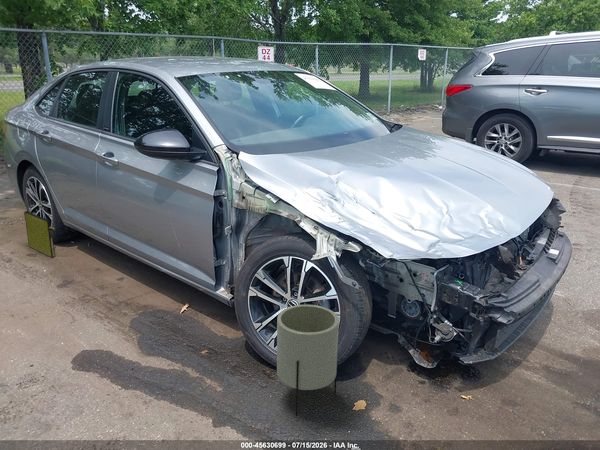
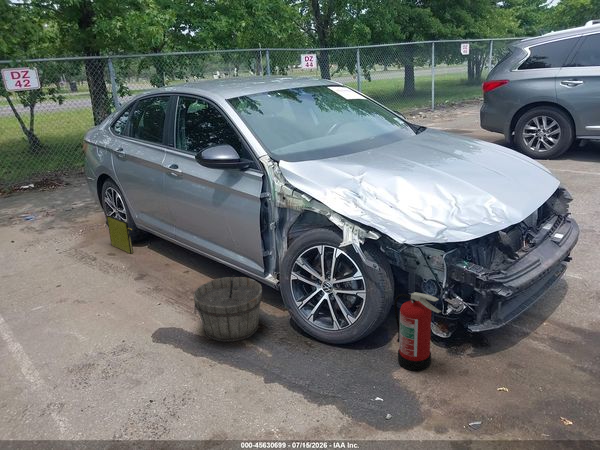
wooden bucket: none [127,289,214,370] -> present [193,276,264,342]
planter: present [277,305,339,416] -> none [313,285,365,377]
fire extinguisher: none [372,315,431,409] -> present [394,292,441,371]

